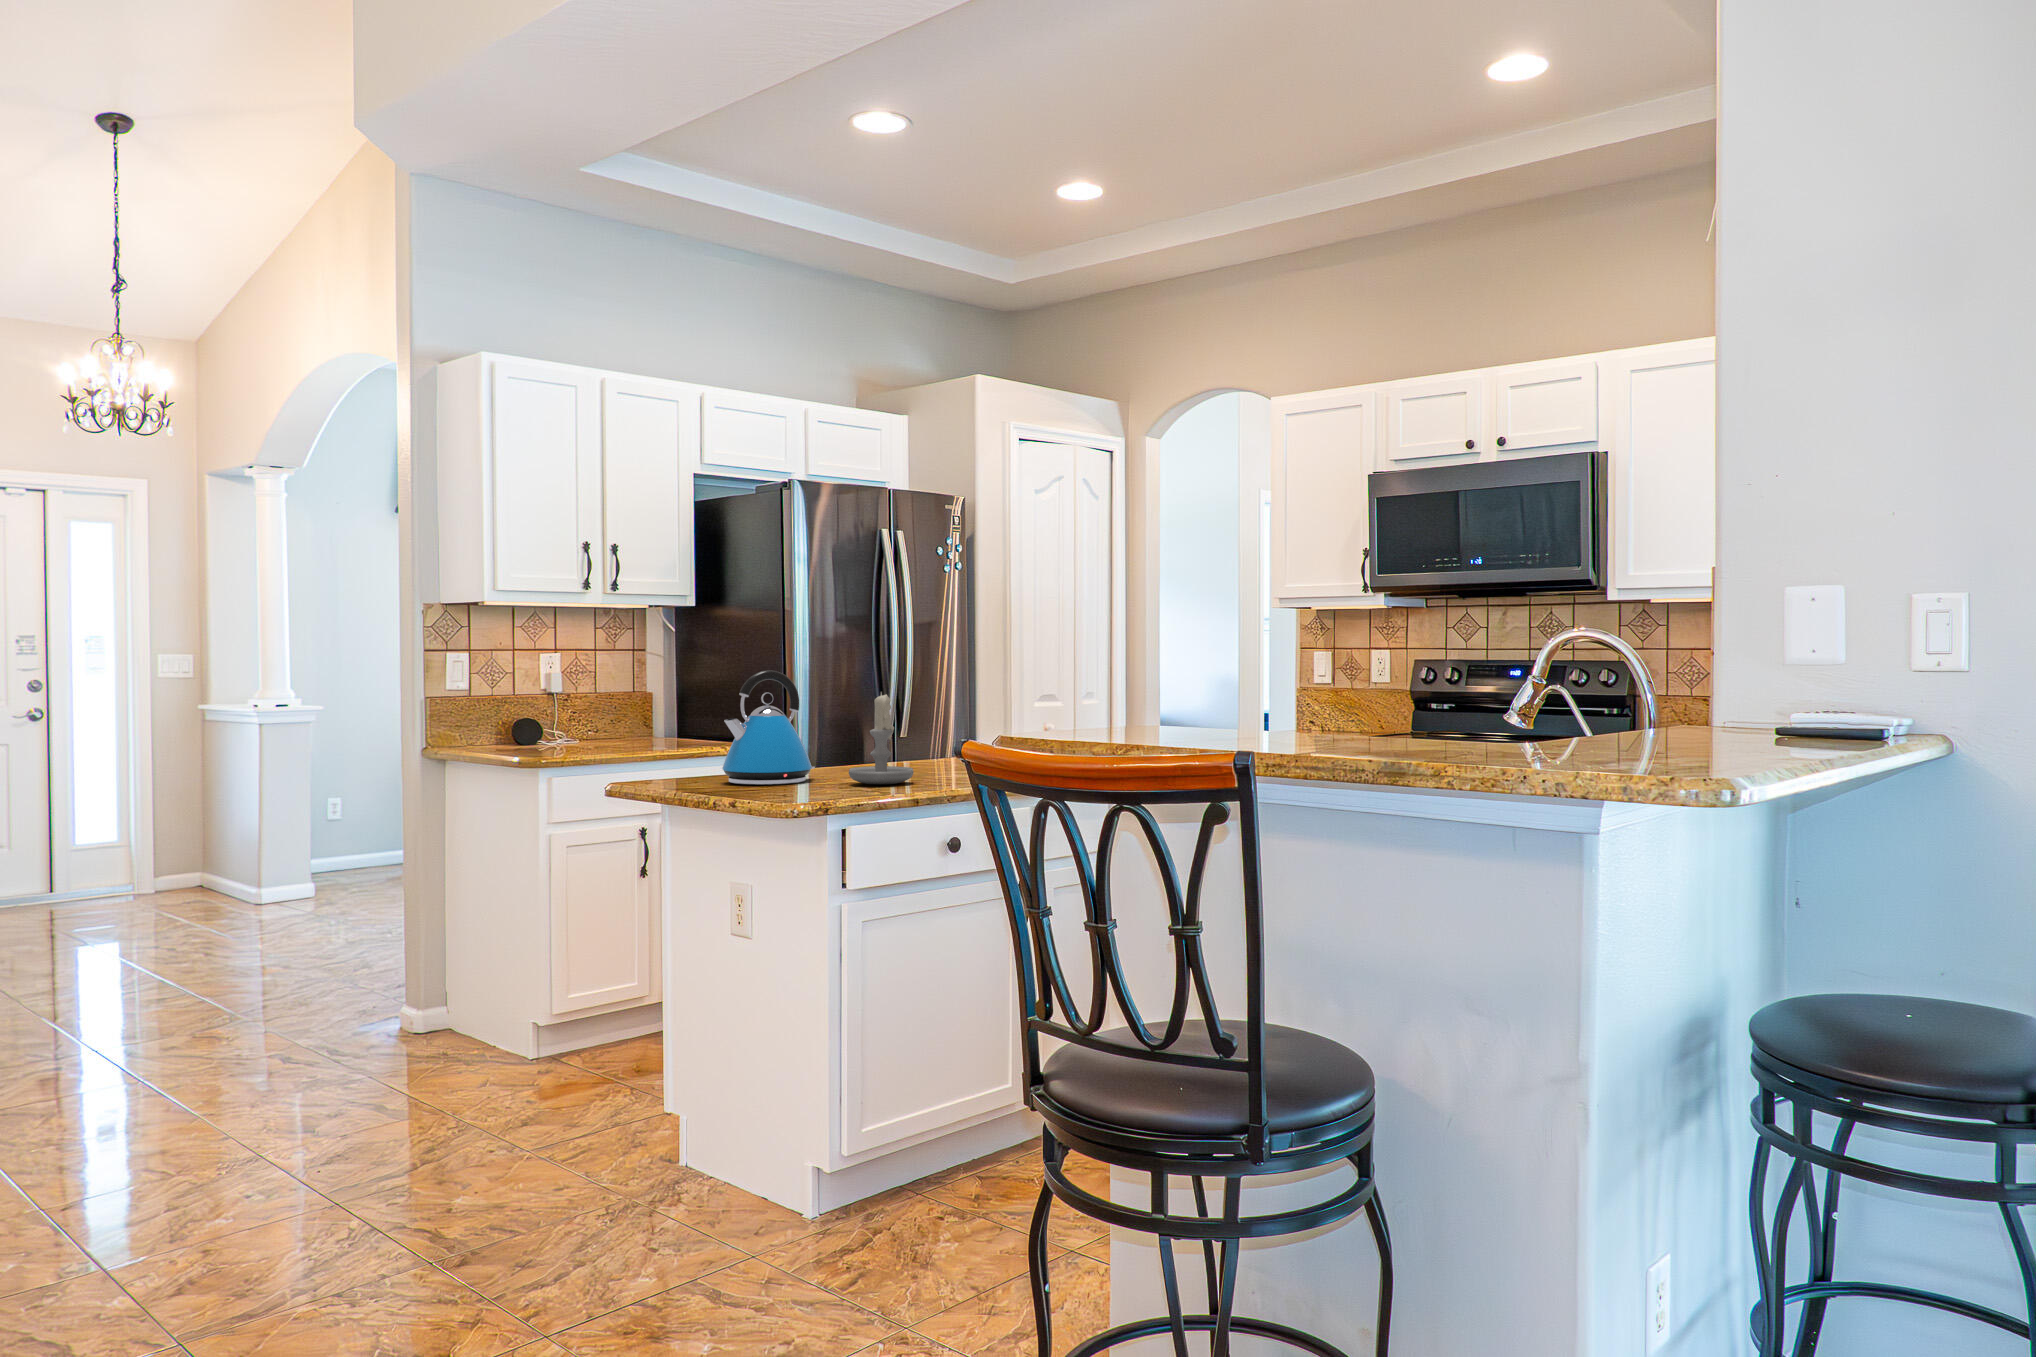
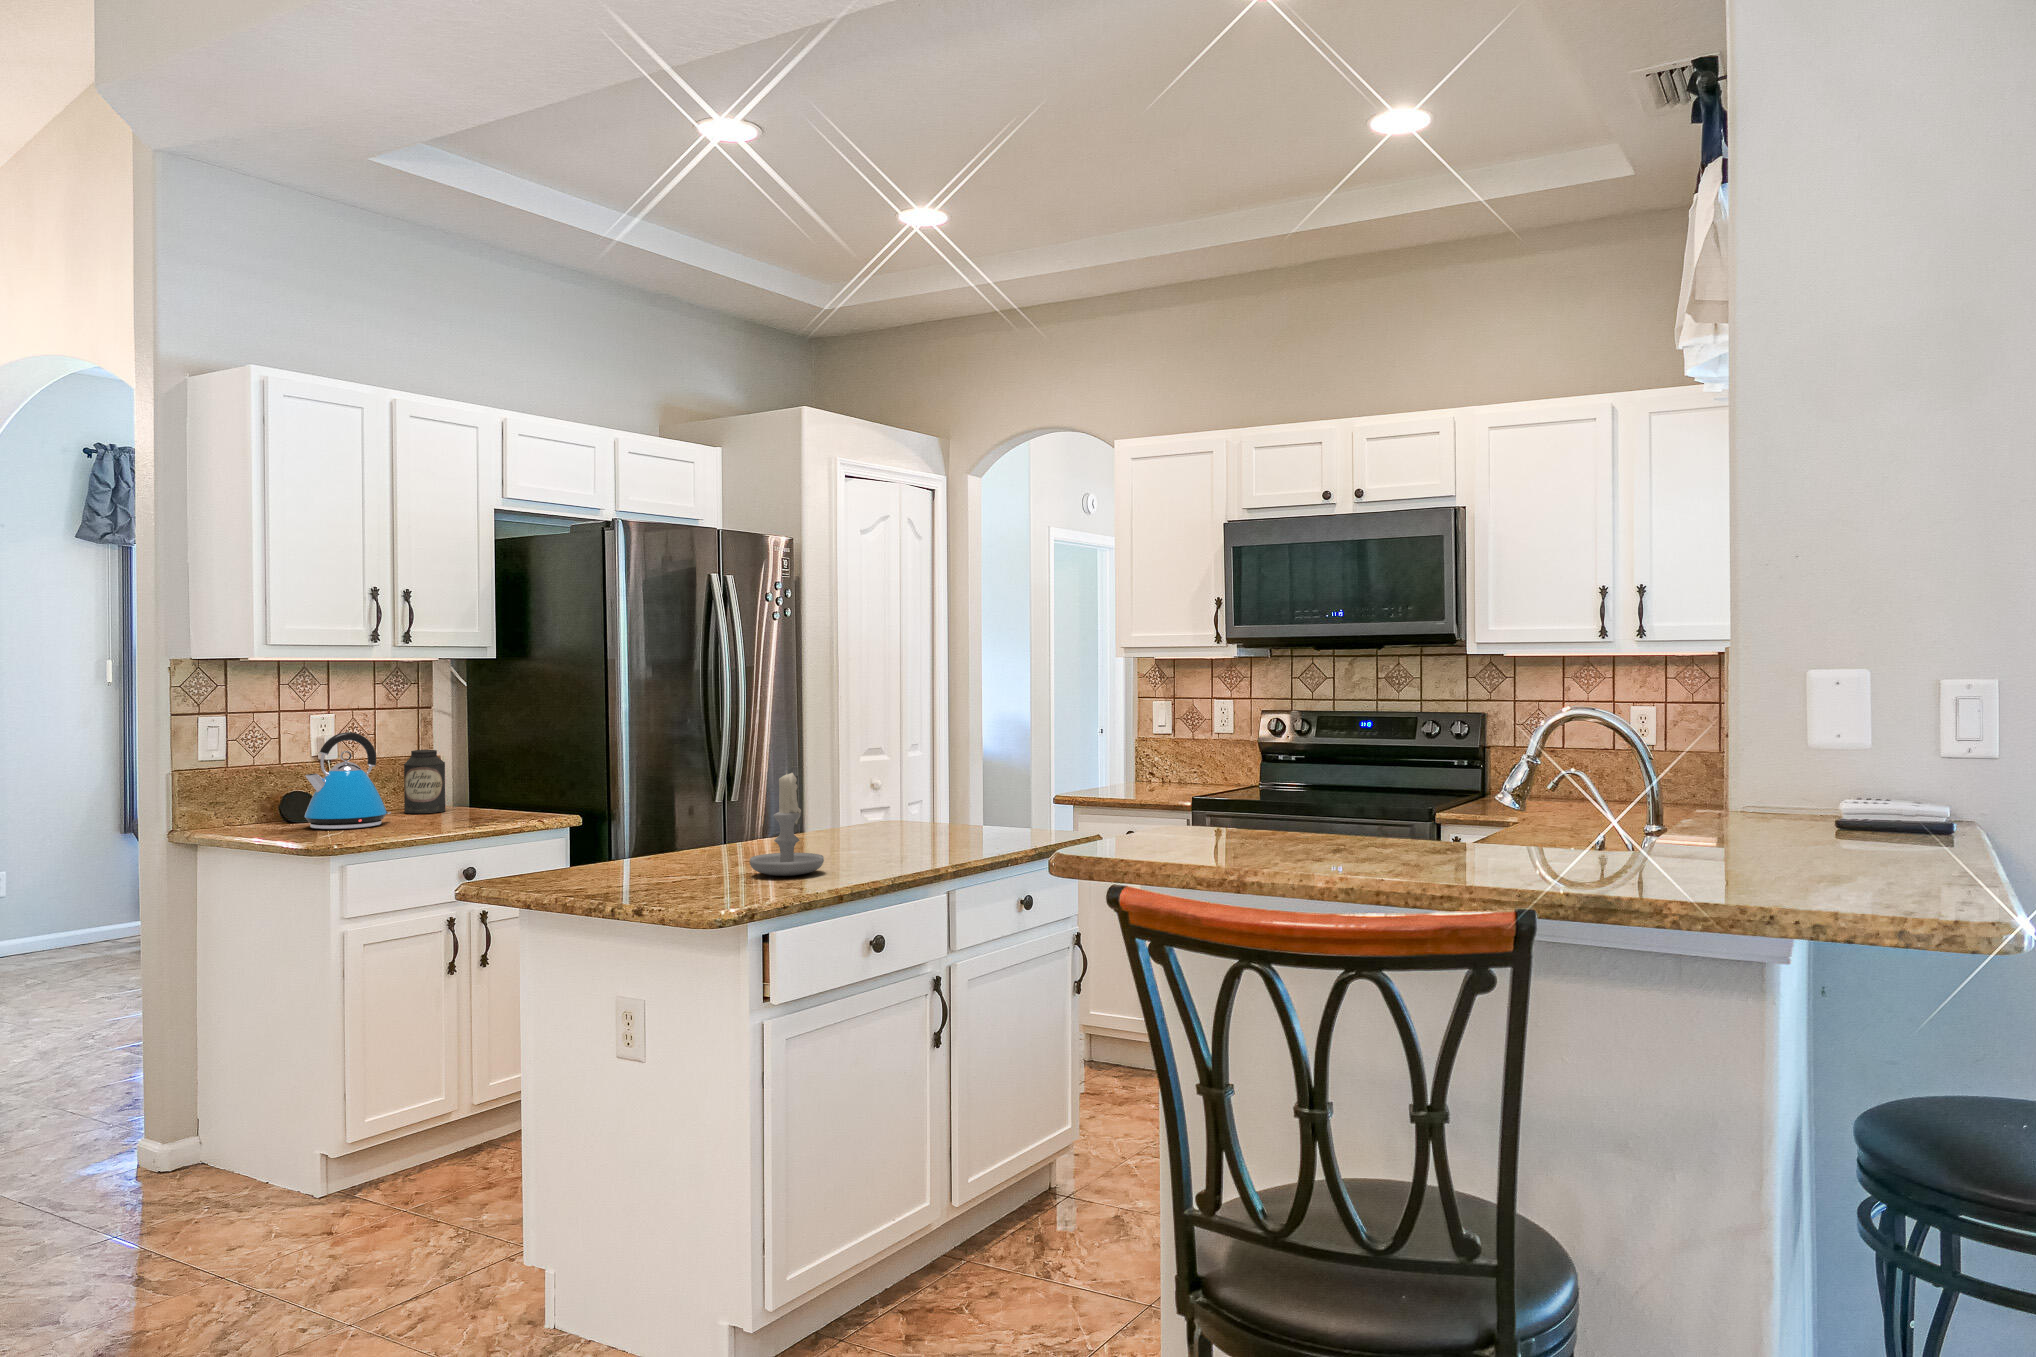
kettle: present [722,670,815,785] -> present [305,732,391,829]
canister: none [615,686,650,741] -> present [404,750,445,813]

